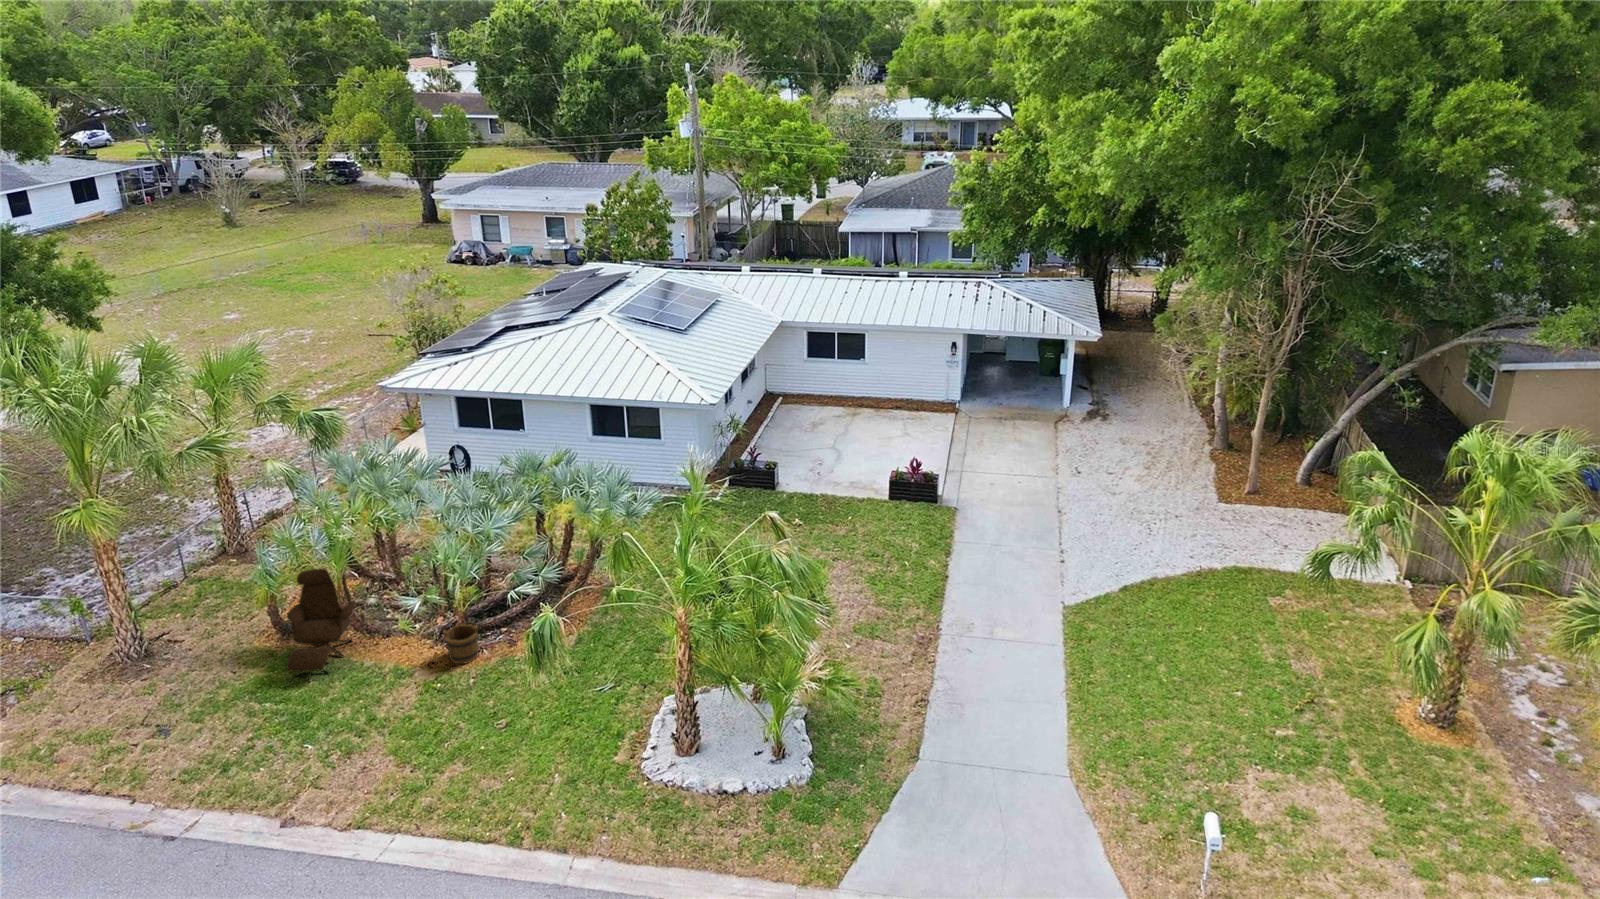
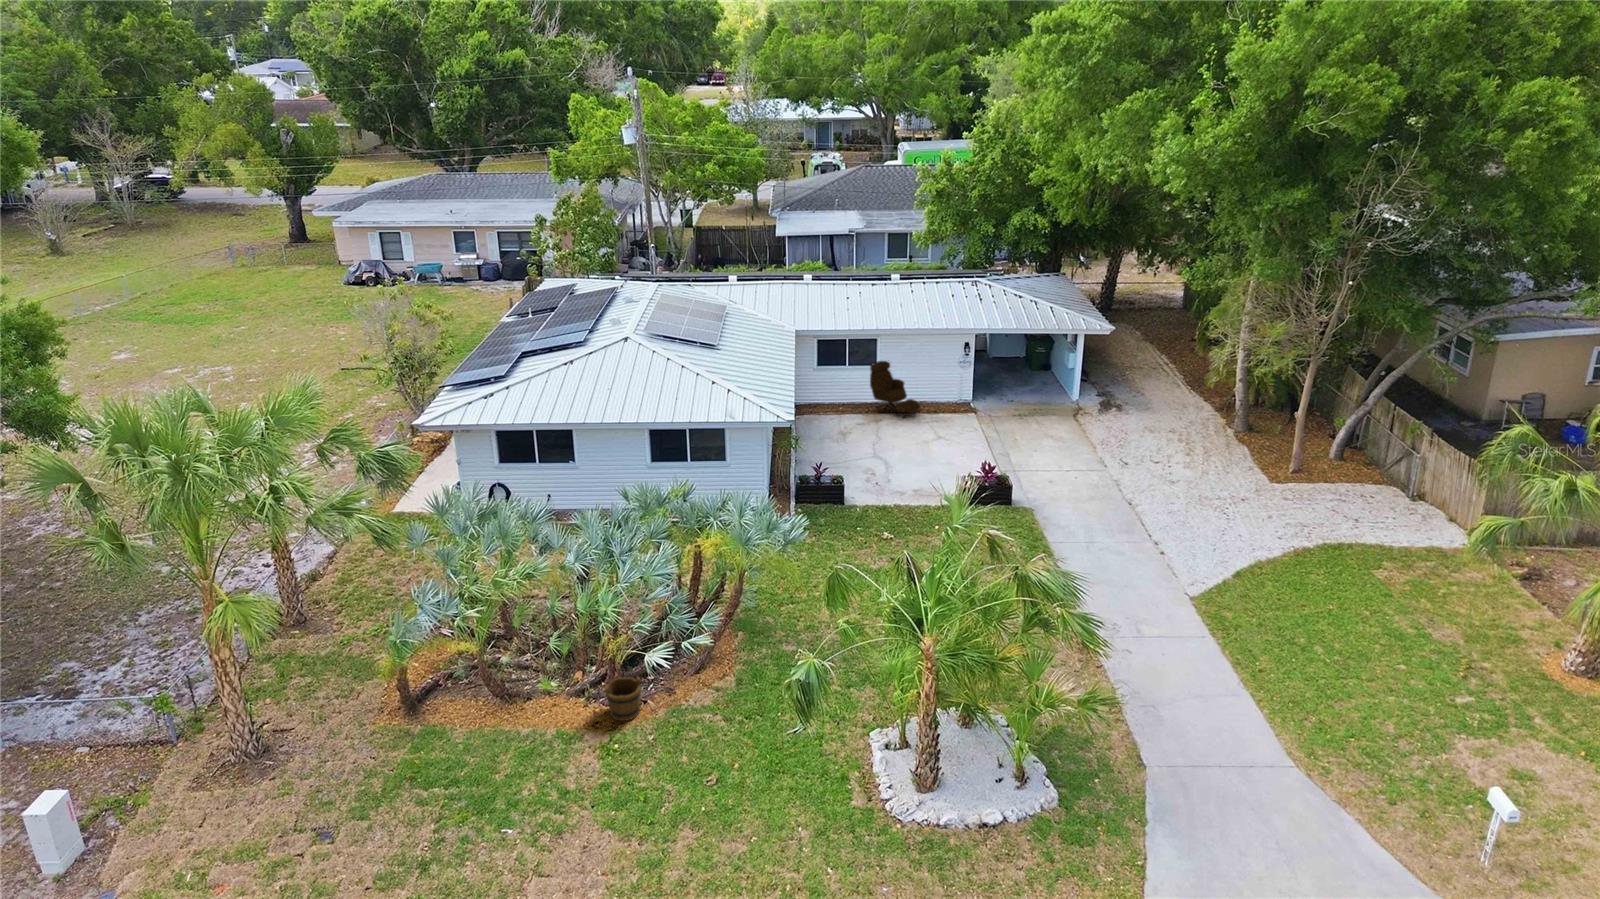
lounge chair: present [286,568,355,682] -> present [870,361,921,414]

